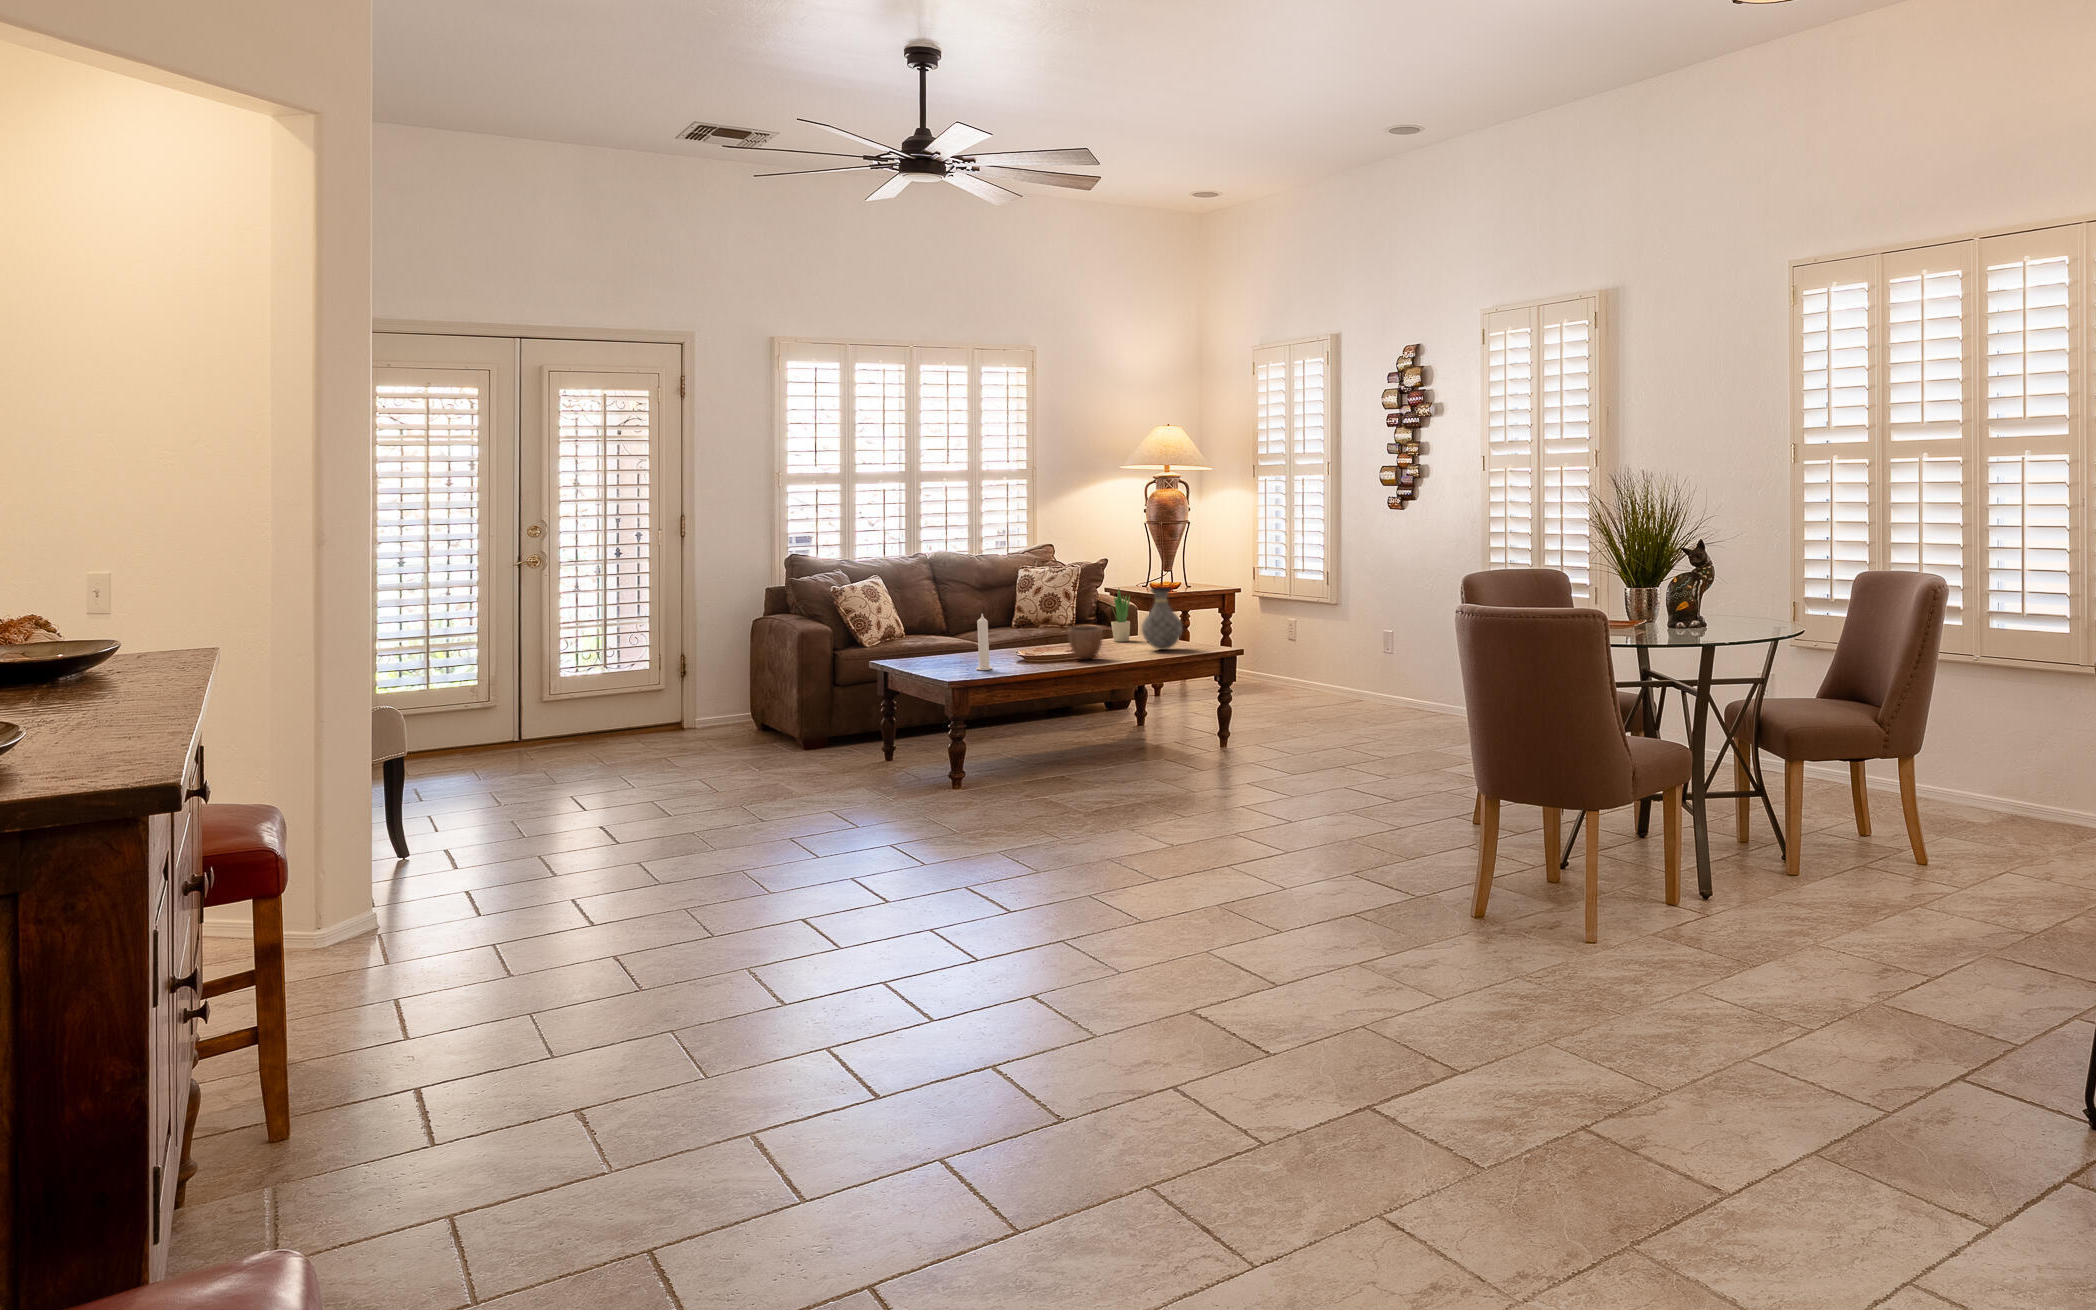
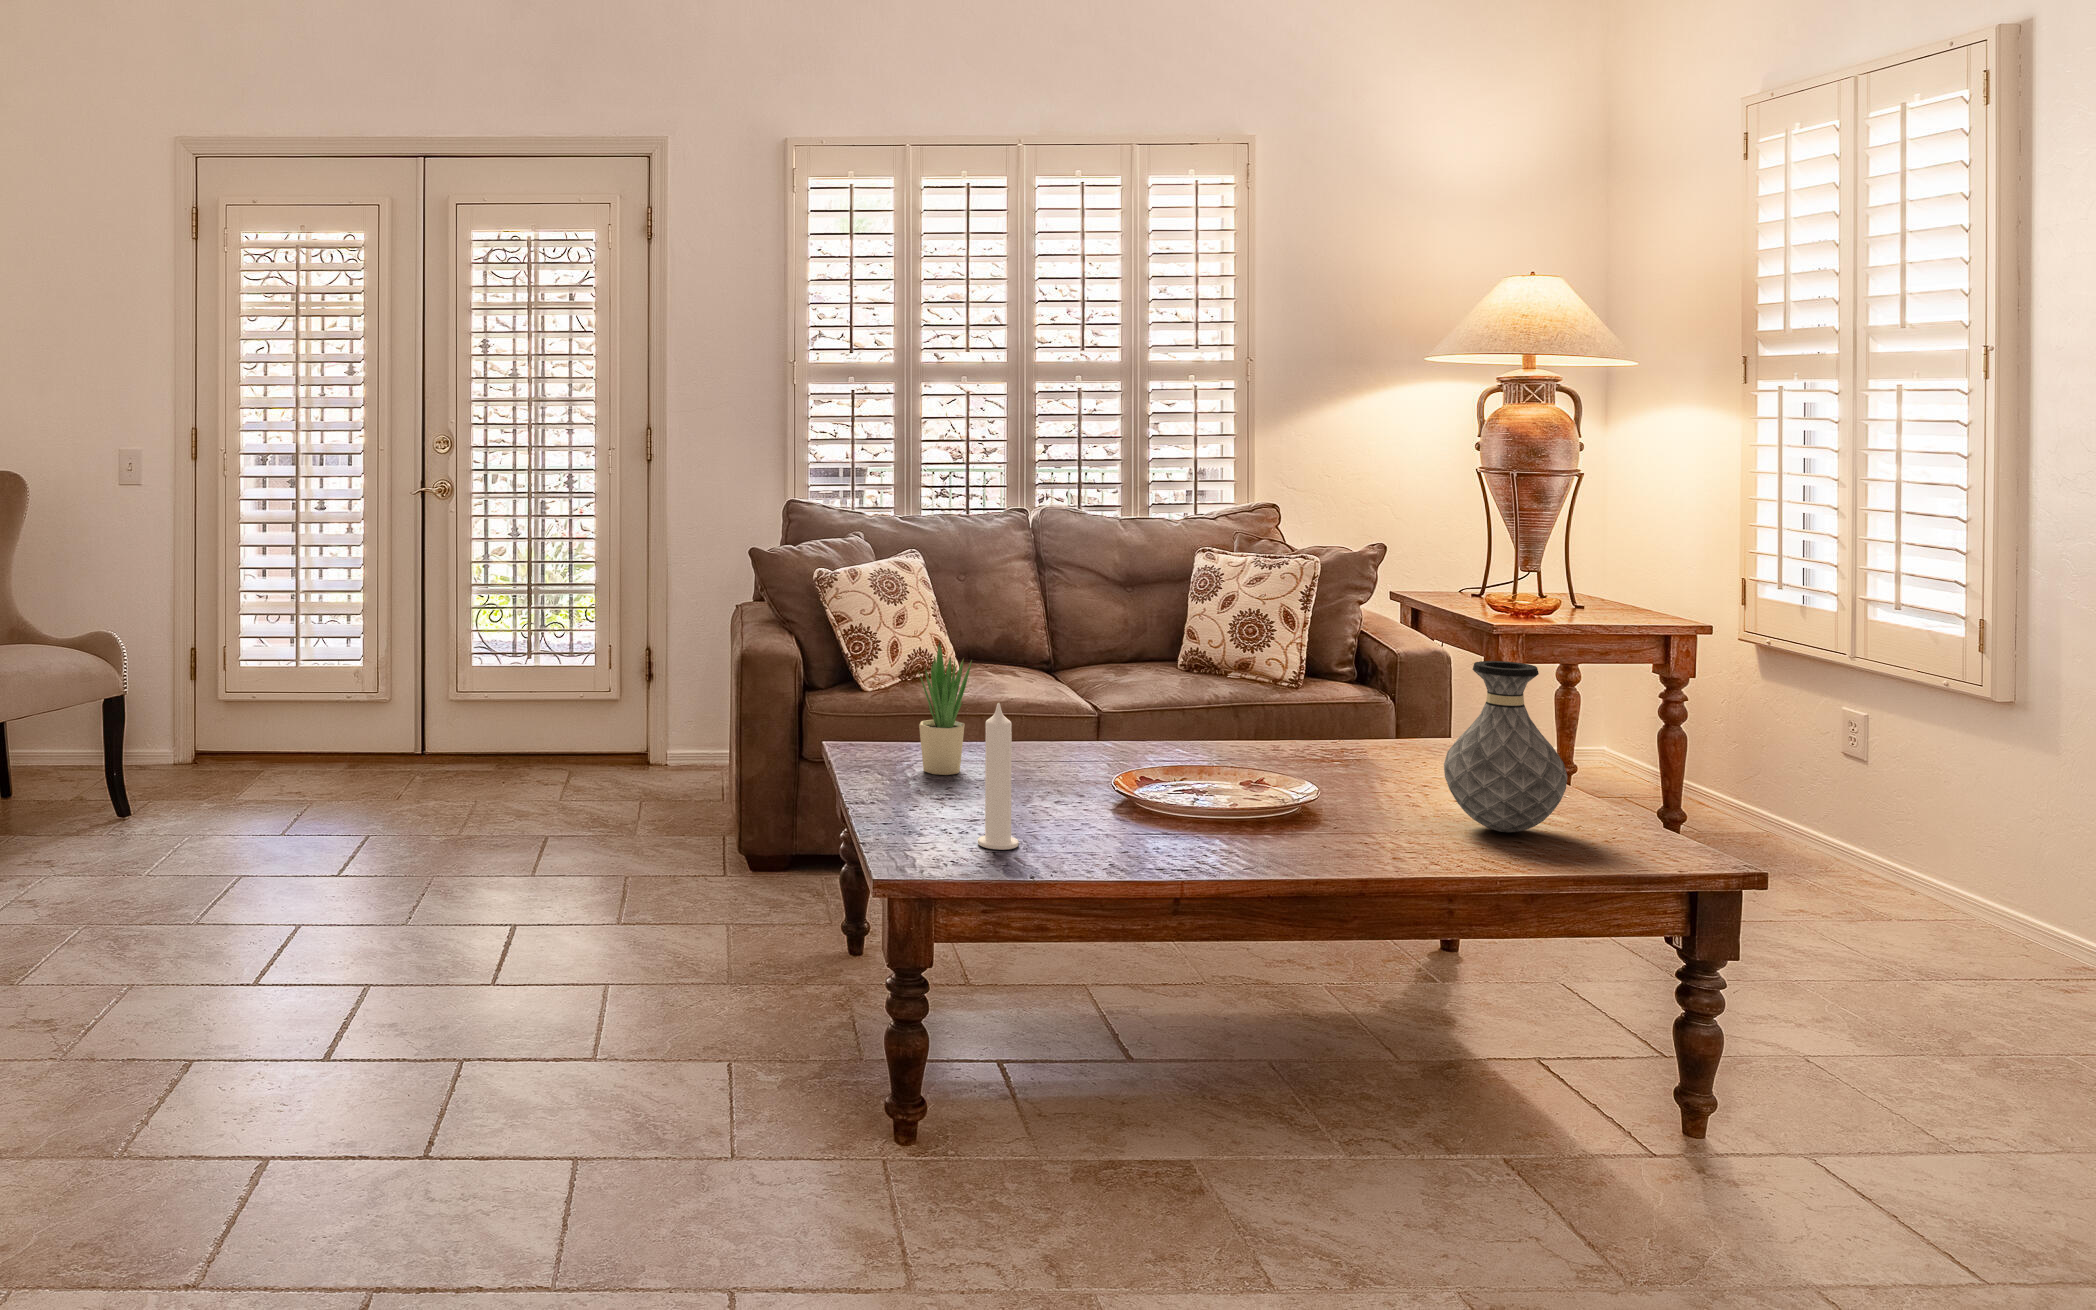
potted plant: present [1110,589,1130,642] -> present [919,641,972,775]
decorative bowl: present [1068,626,1103,660] -> none [1230,751,1327,847]

